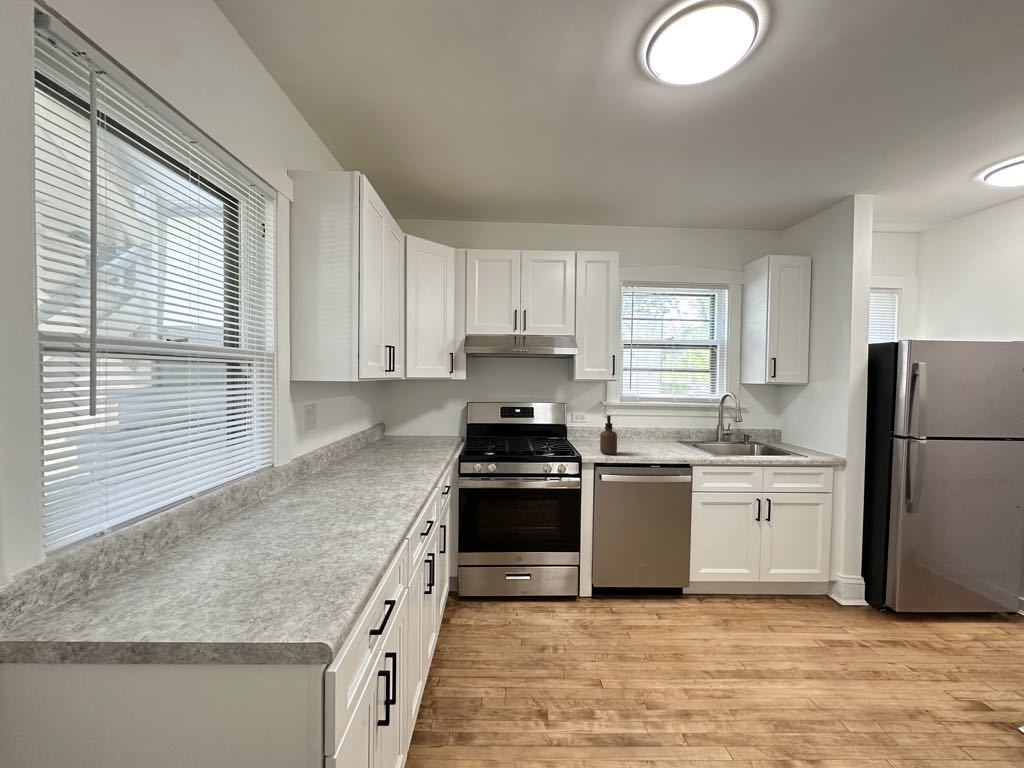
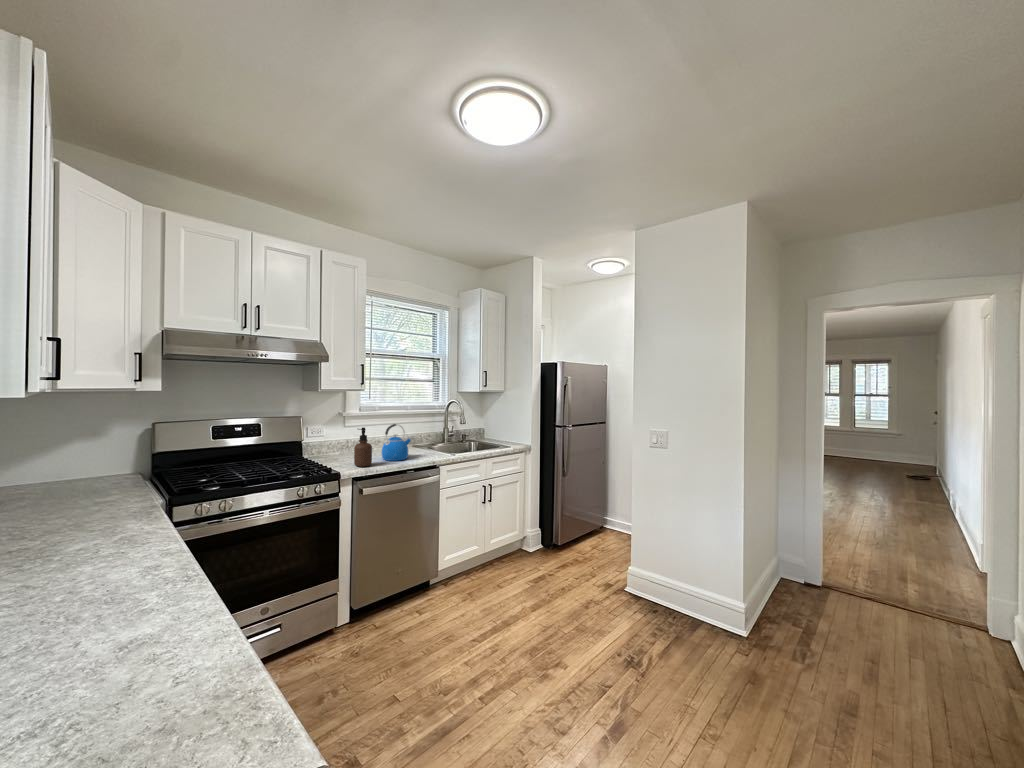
kettle: none [632,415,666,454] -> present [382,424,411,461]

